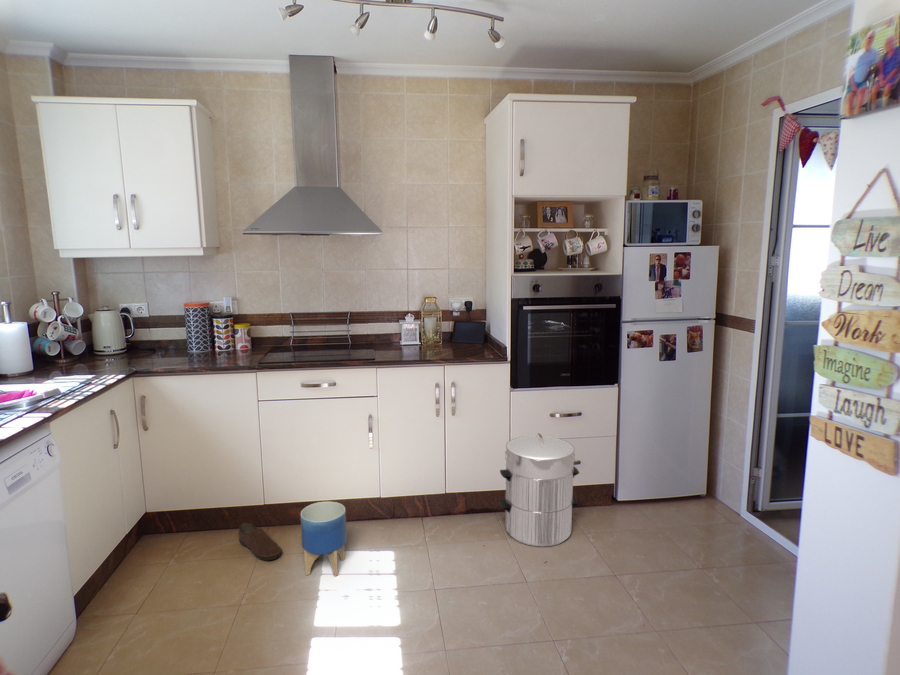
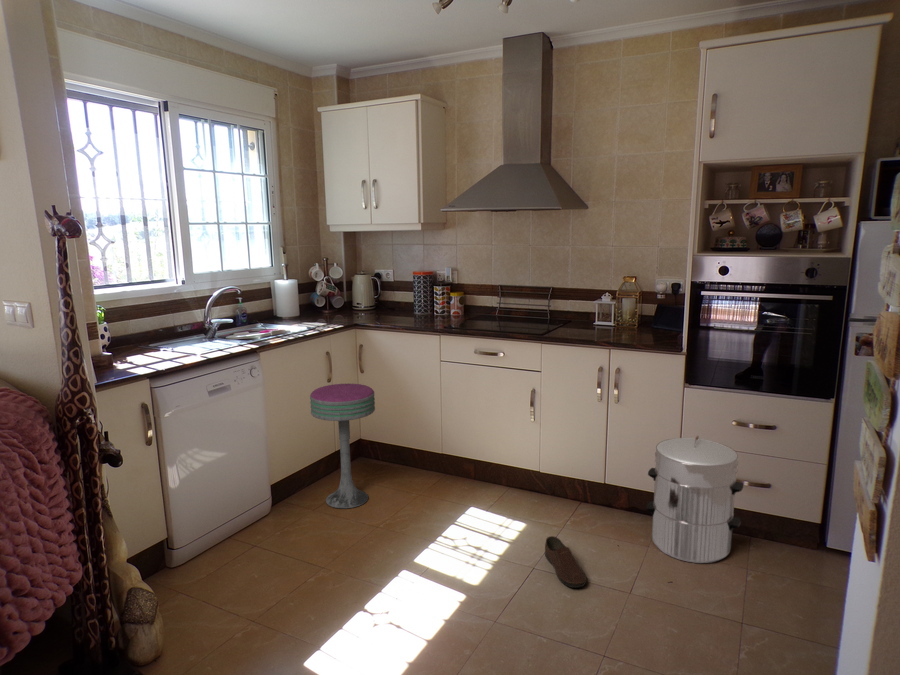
bar stool: none [106,446,199,611] -> present [310,384,375,508]
planter: present [301,501,346,576] -> none [445,457,485,524]
shoe: present [239,523,282,560] -> present [545,536,586,588]

